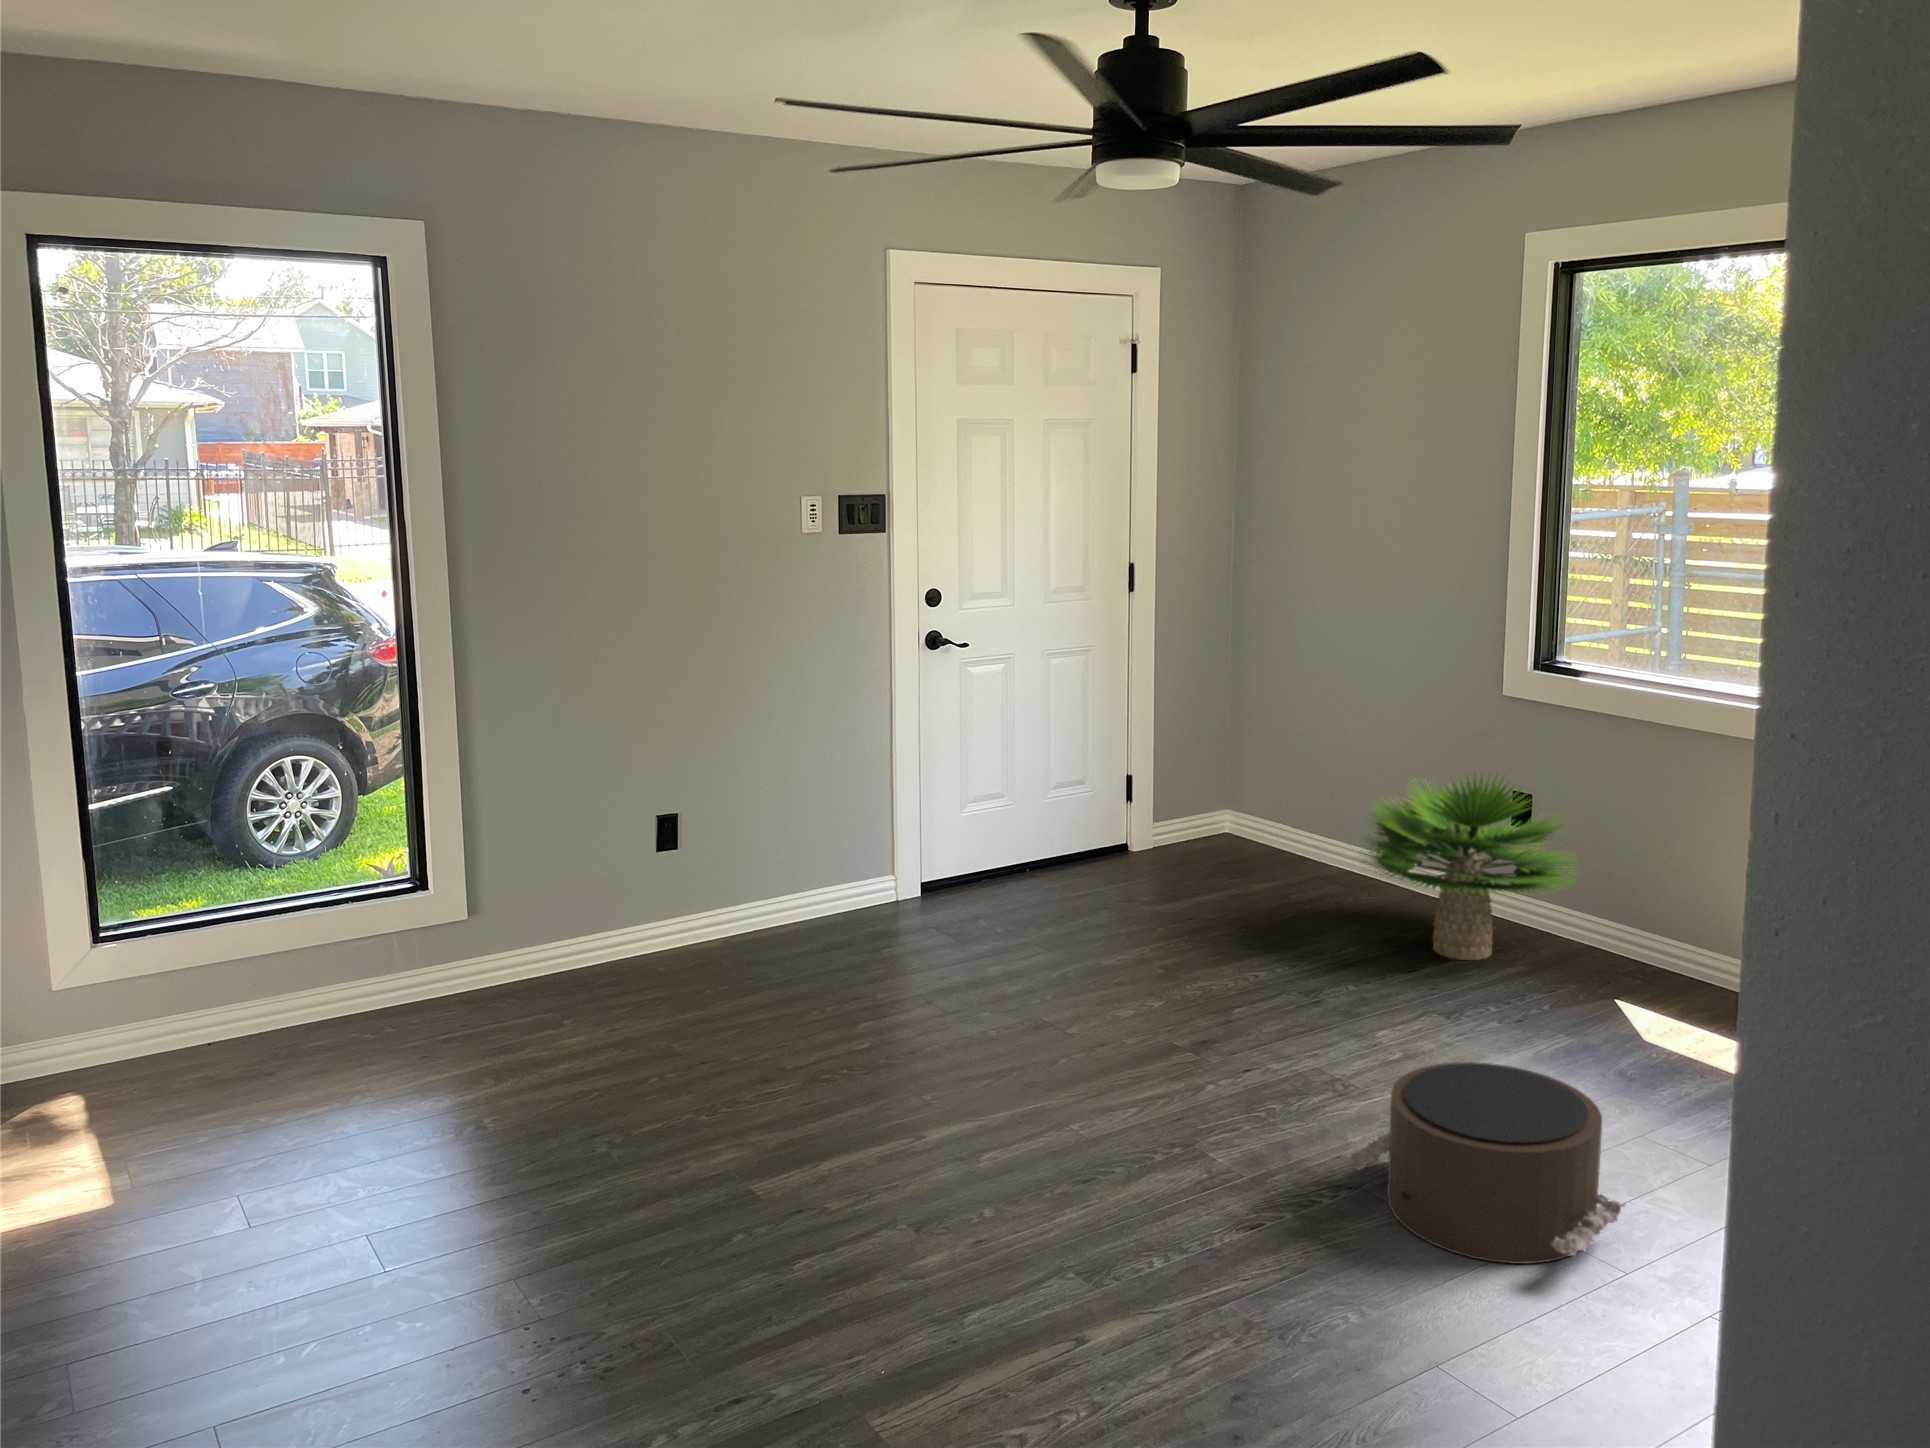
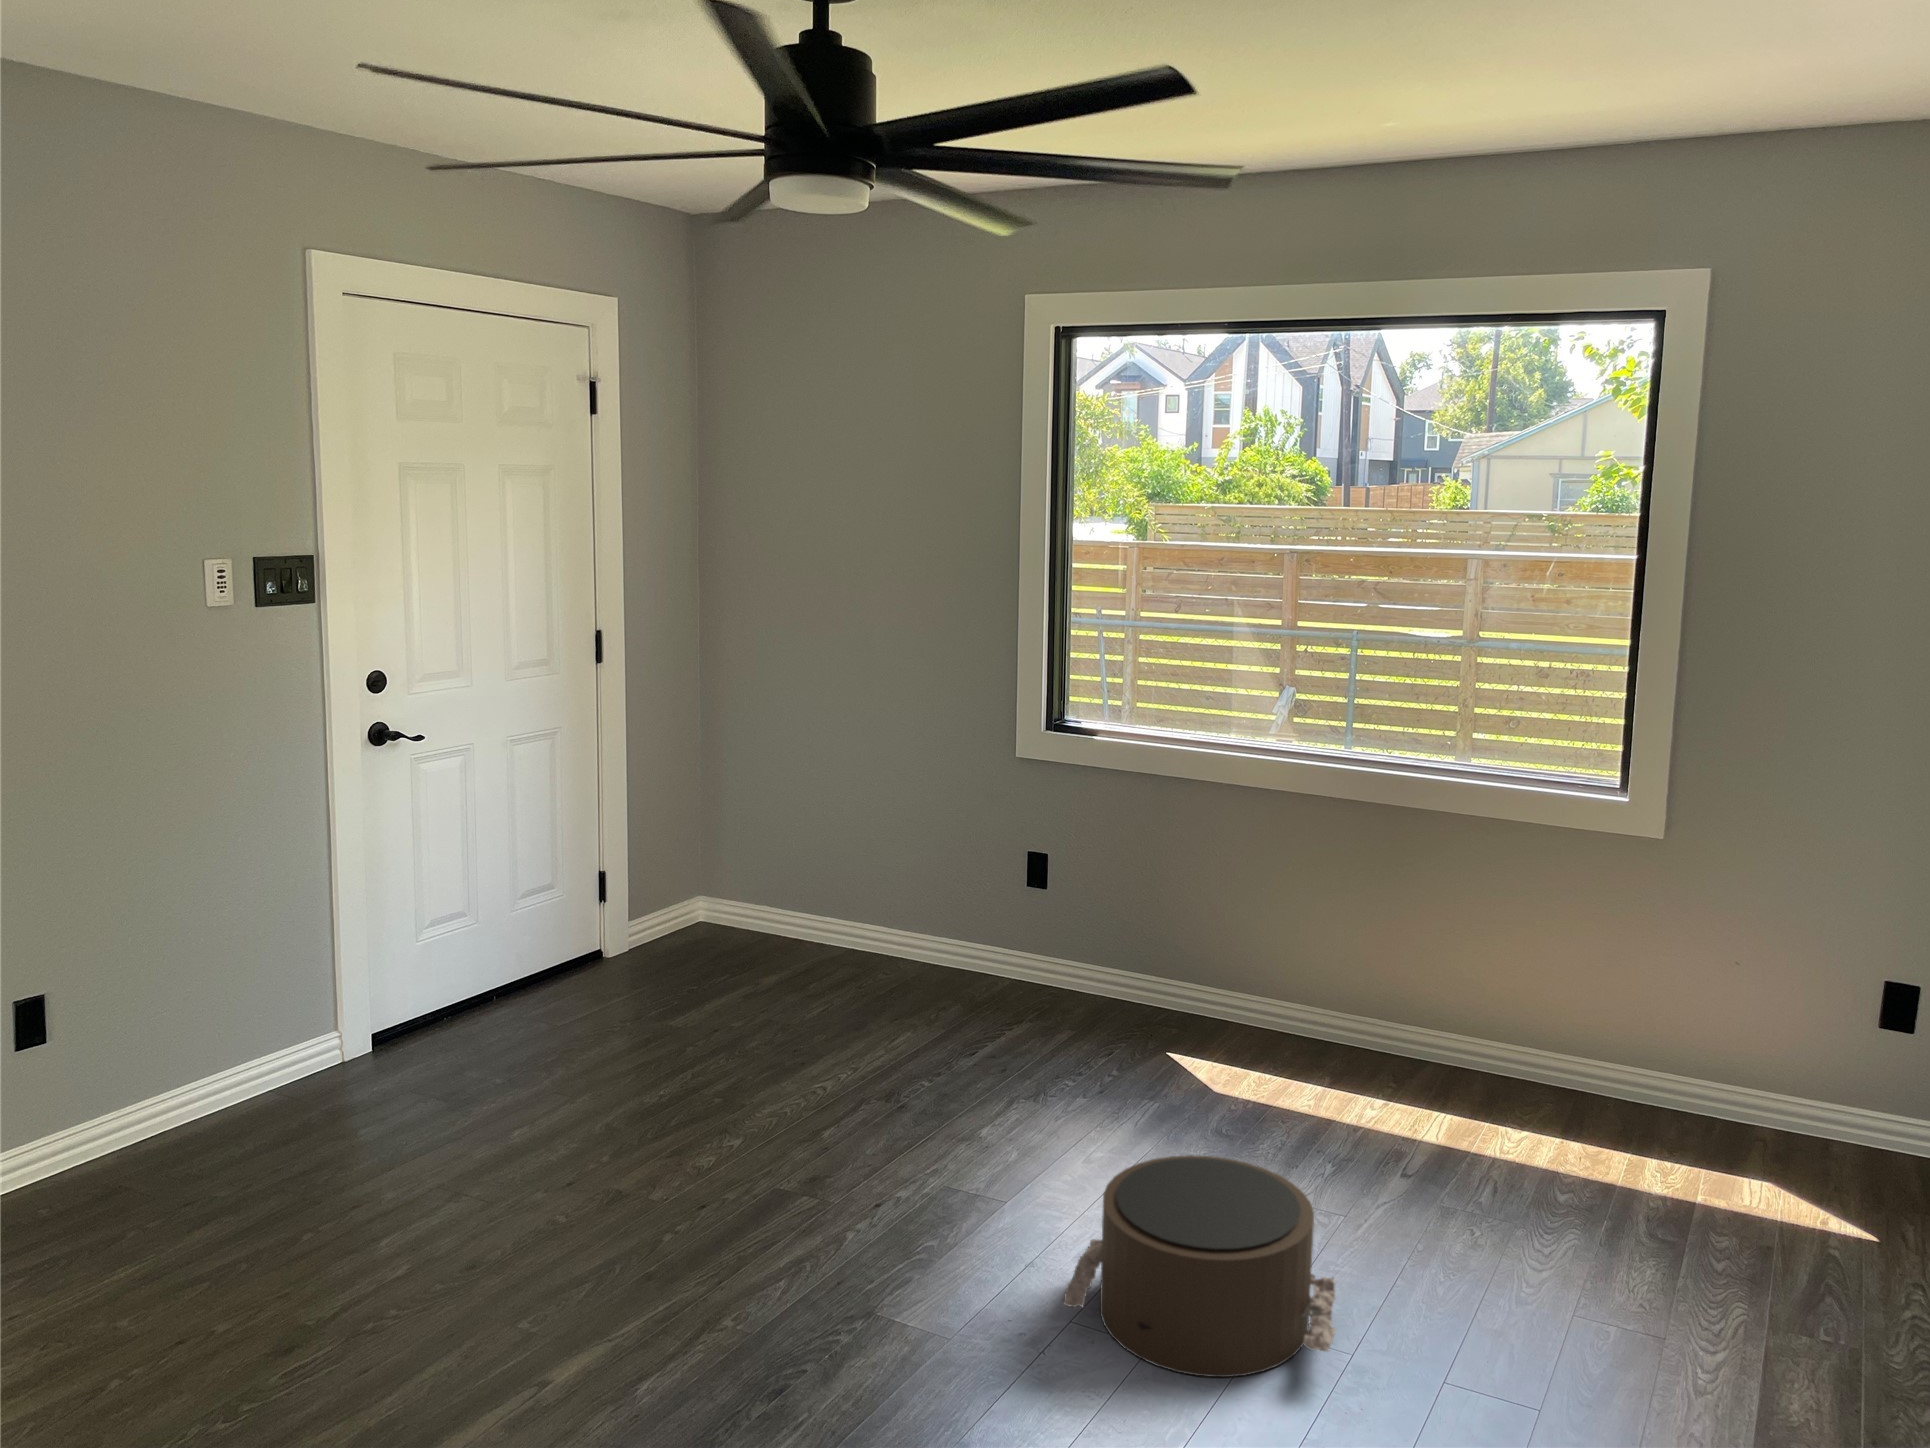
potted plant: present [1367,775,1573,960] -> none [898,833,1123,1031]

